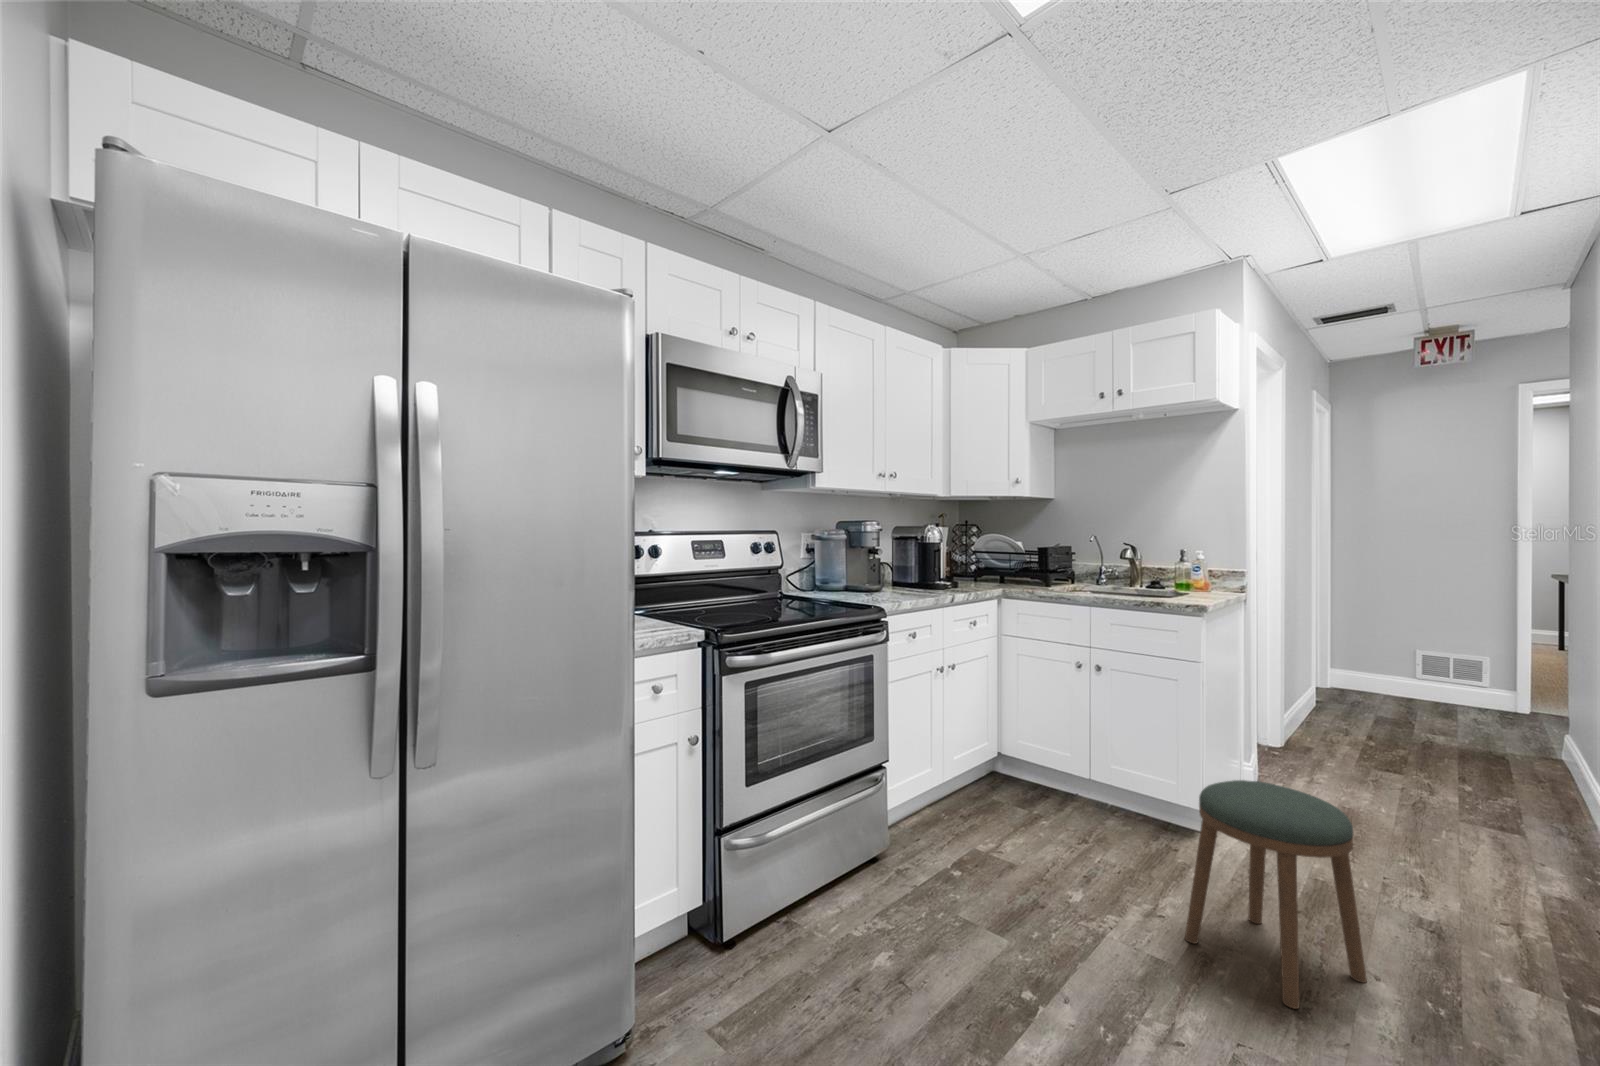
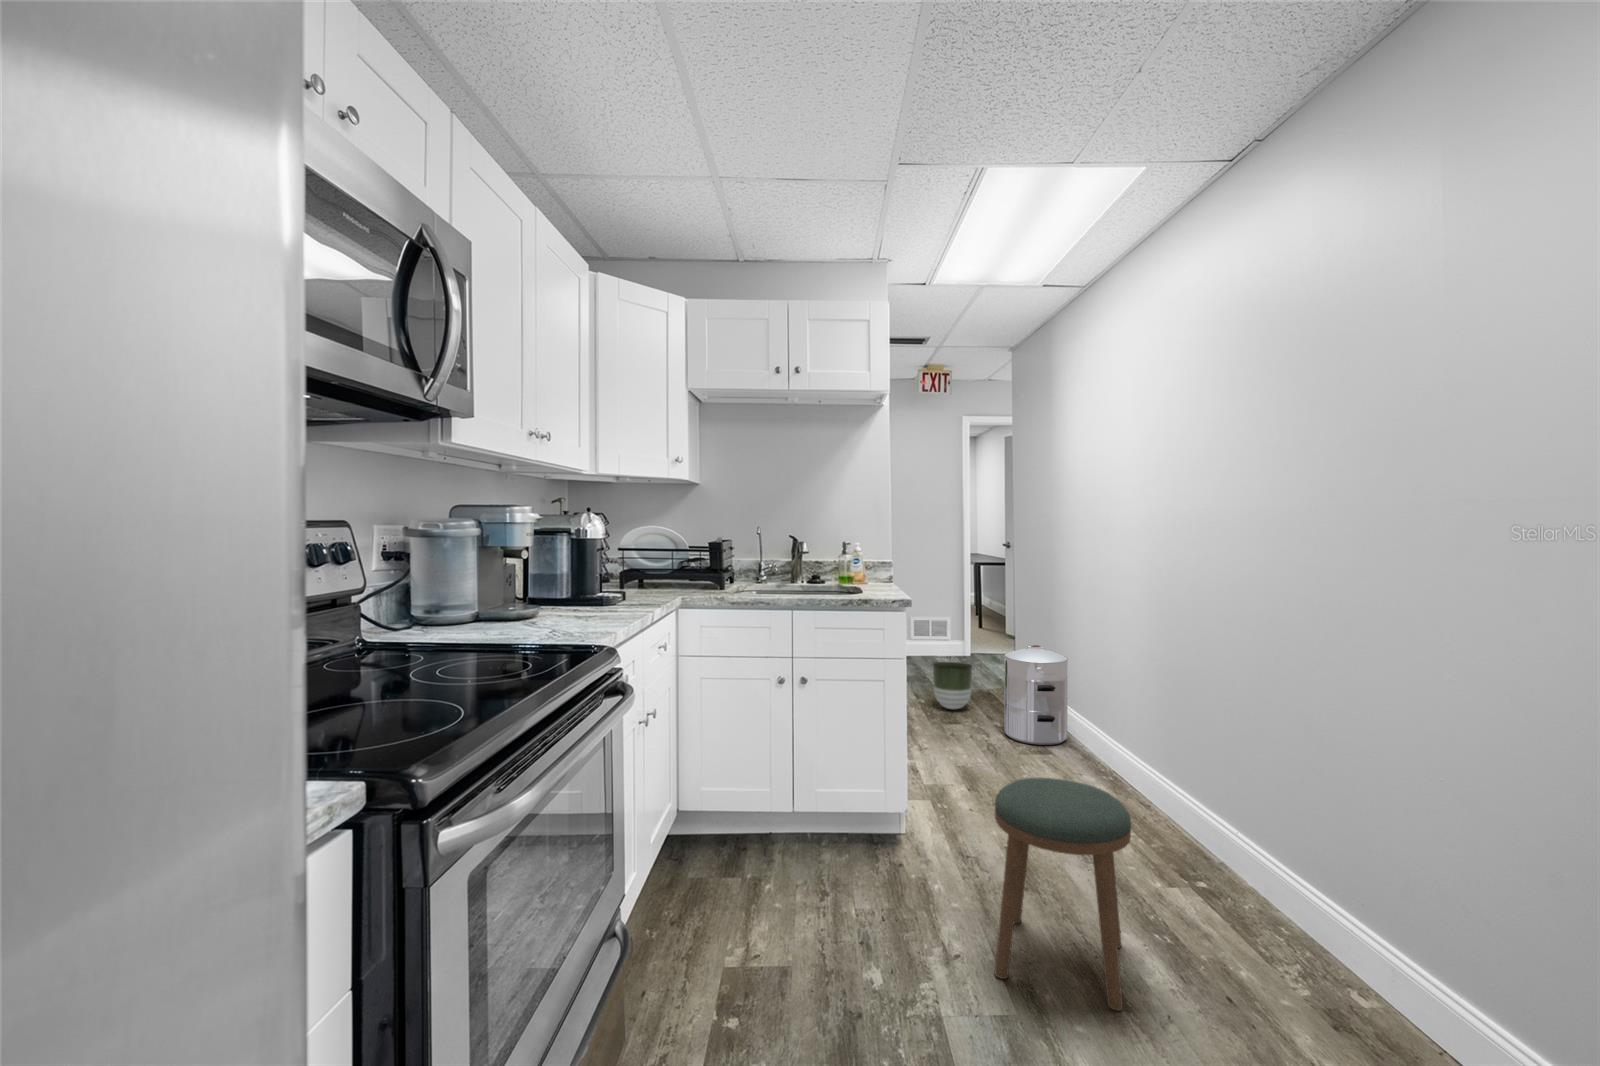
waste bin: none [1462,690,1580,825] -> present [1004,645,1068,745]
planter: none [1379,698,1445,758] -> present [933,662,973,709]

